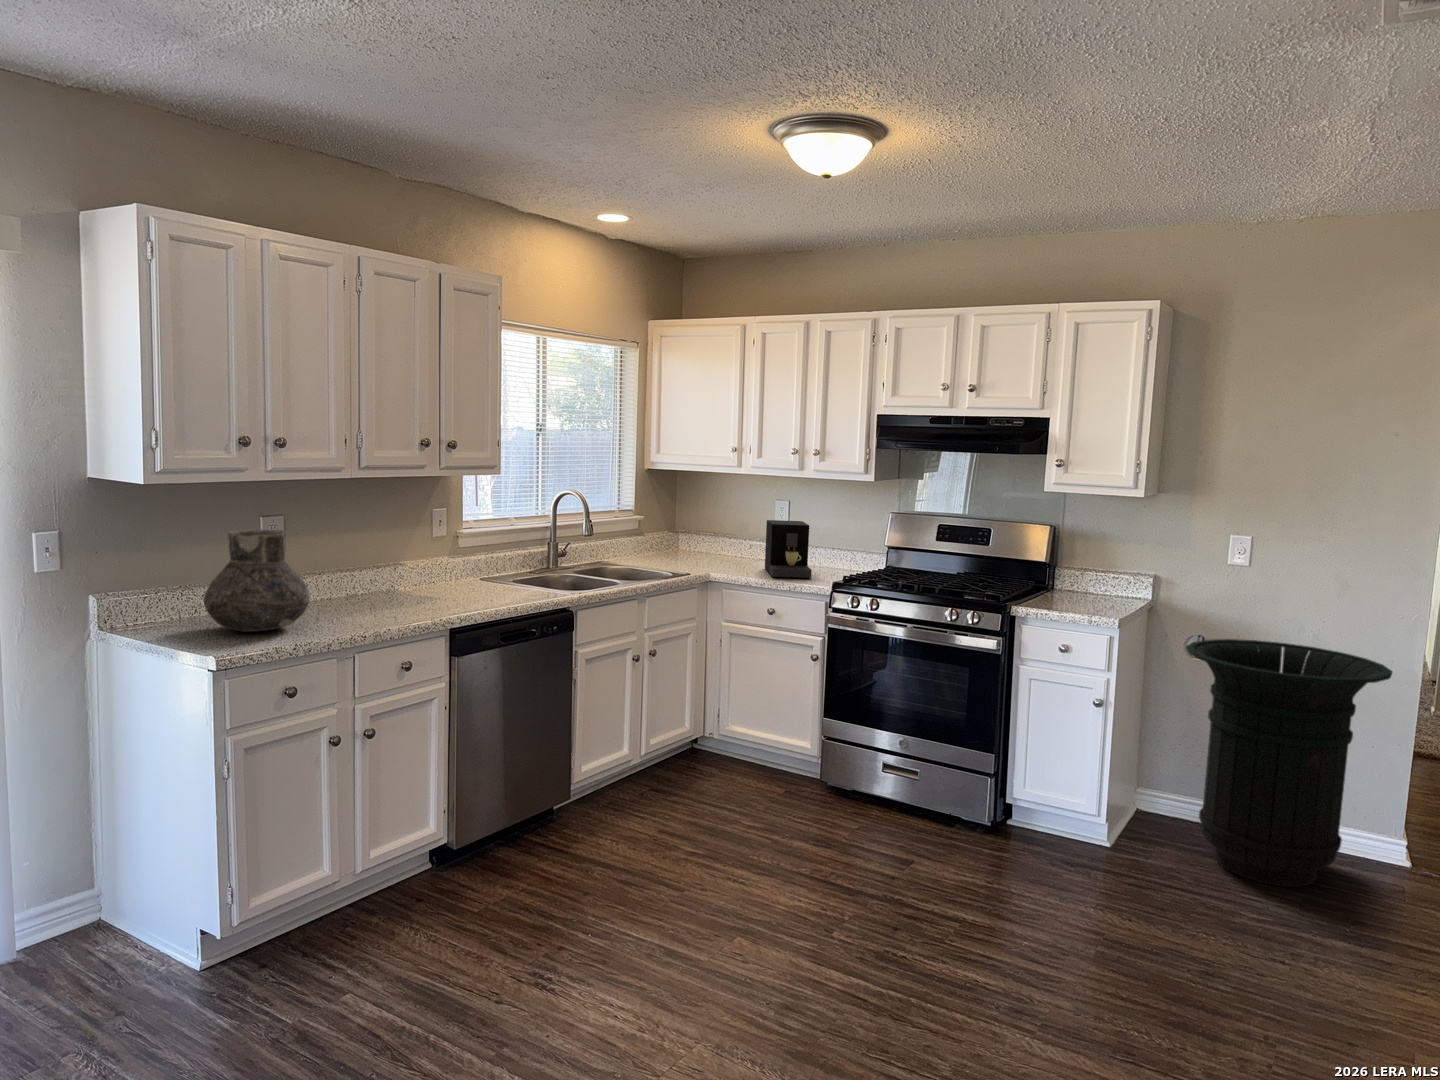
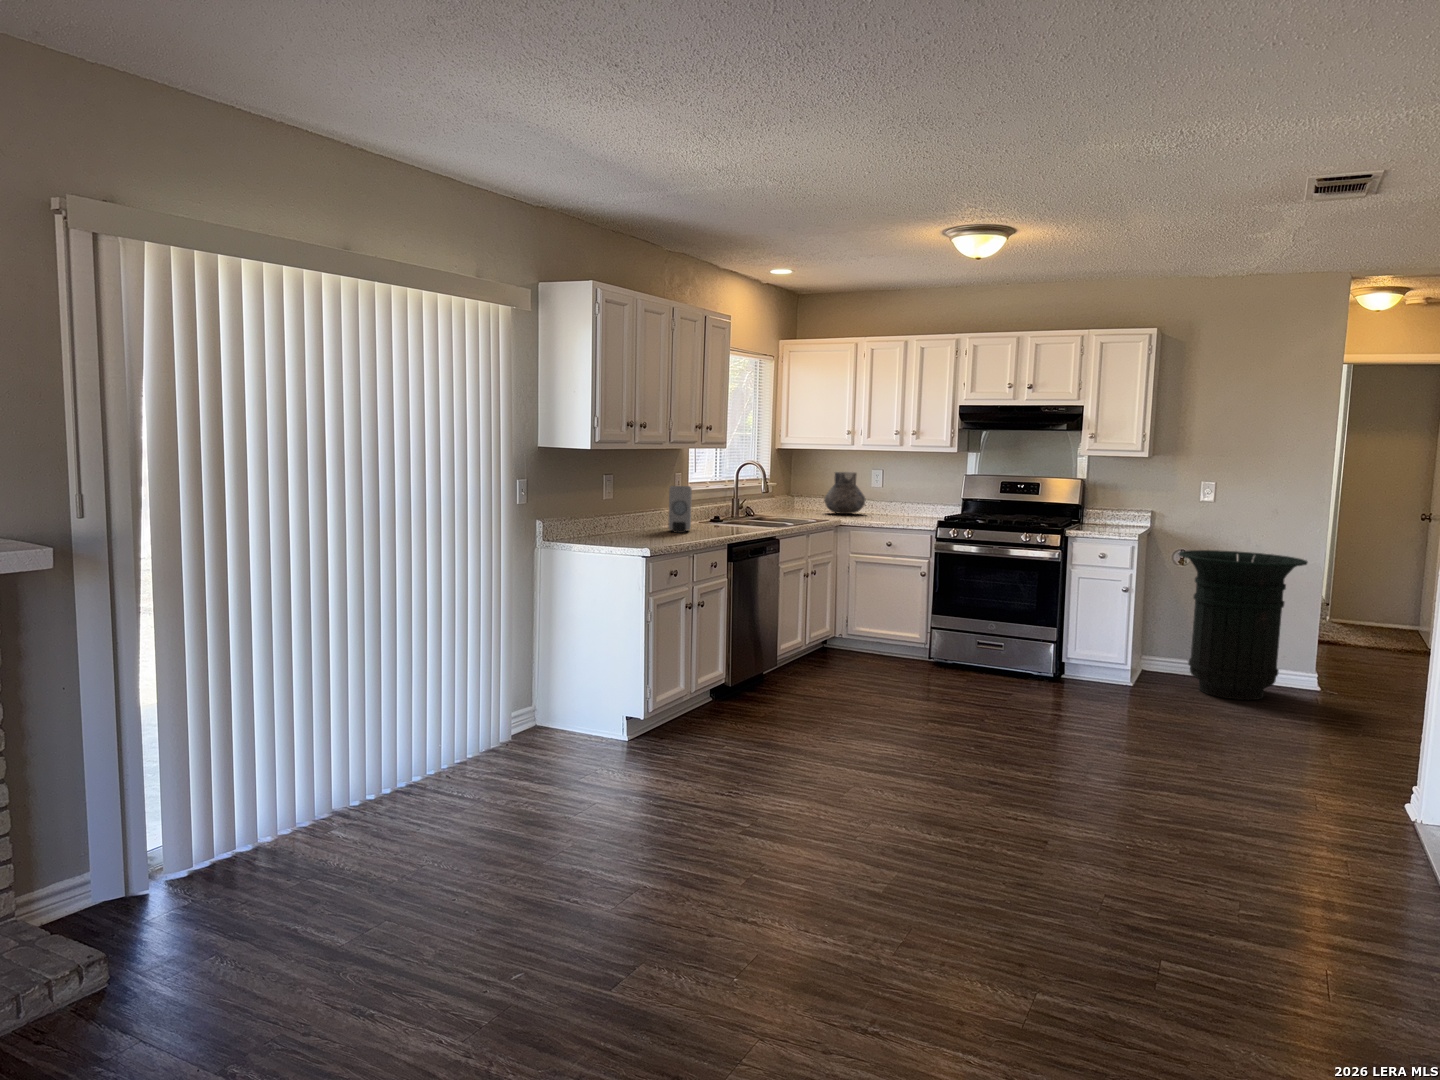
coffee maker: present [765,520,811,578] -> none [873,482,915,520]
vase: present [204,530,310,632] -> present [824,472,866,514]
soap dispenser: none [372,535,422,607] -> present [668,486,692,533]

